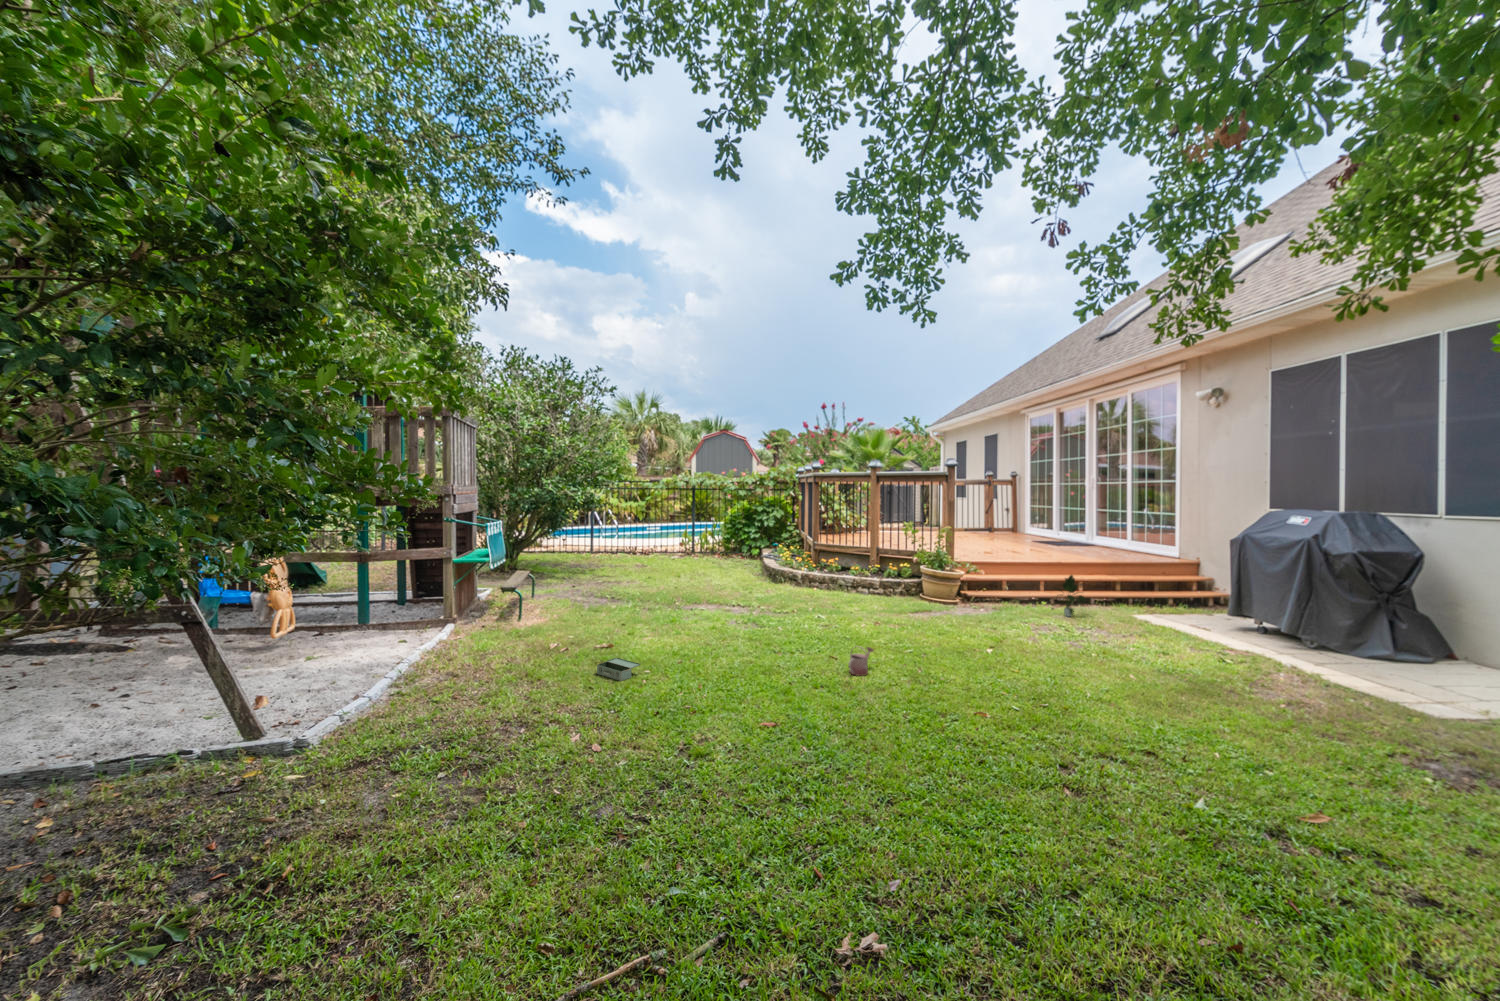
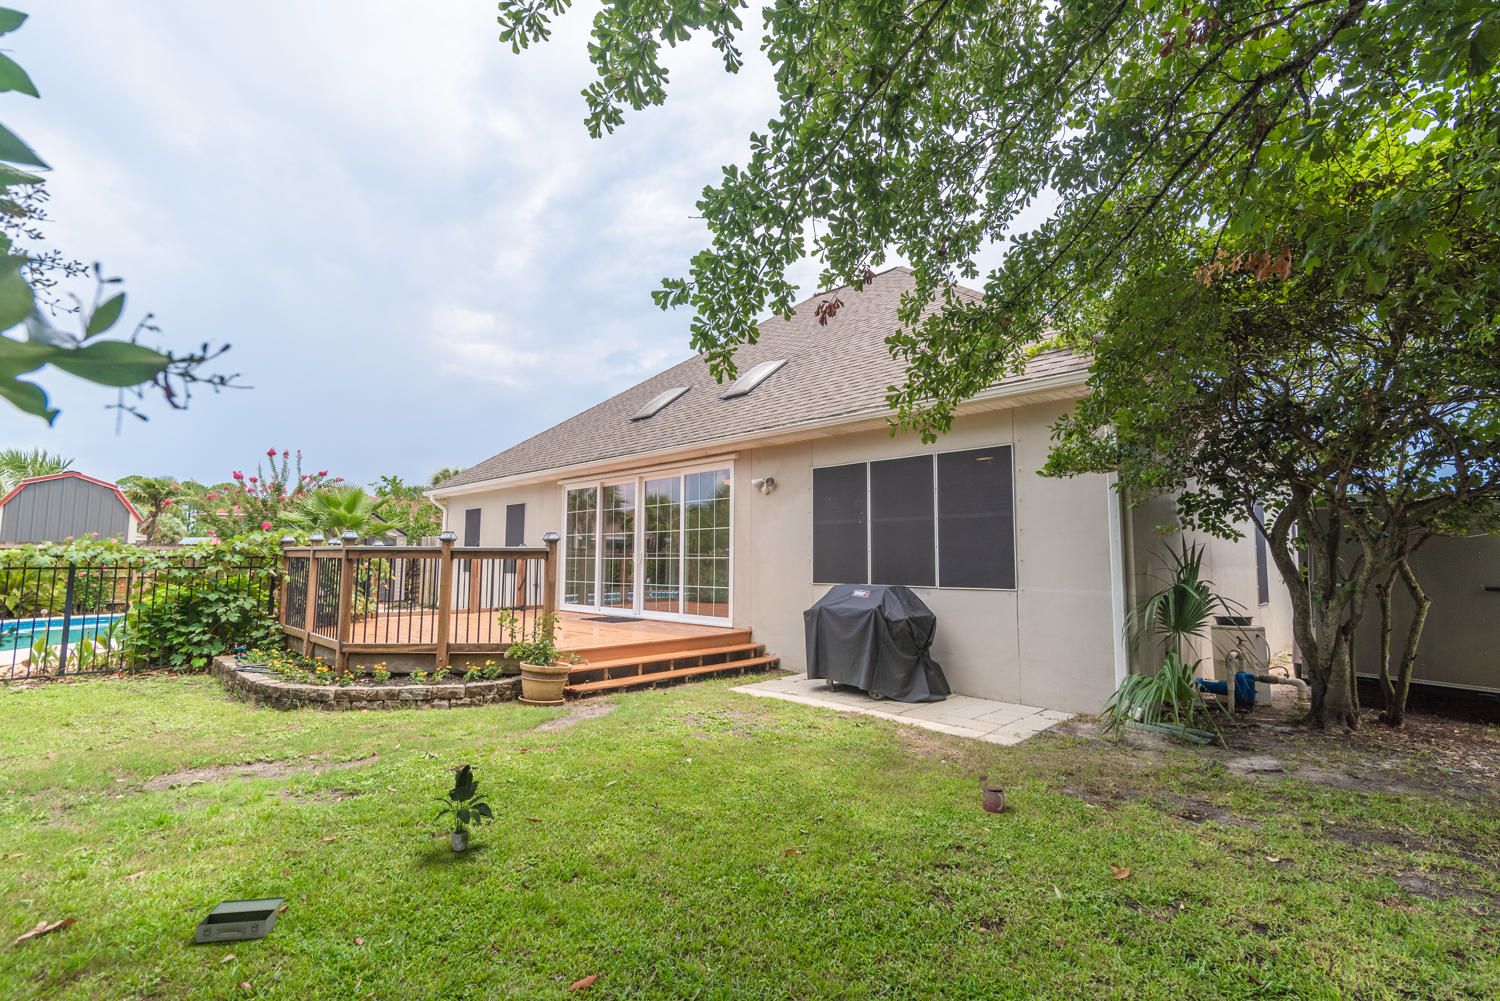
potted plant: present [1056,575,1086,617] -> present [433,765,495,851]
watering can: present [849,647,873,676] -> present [979,776,1005,813]

